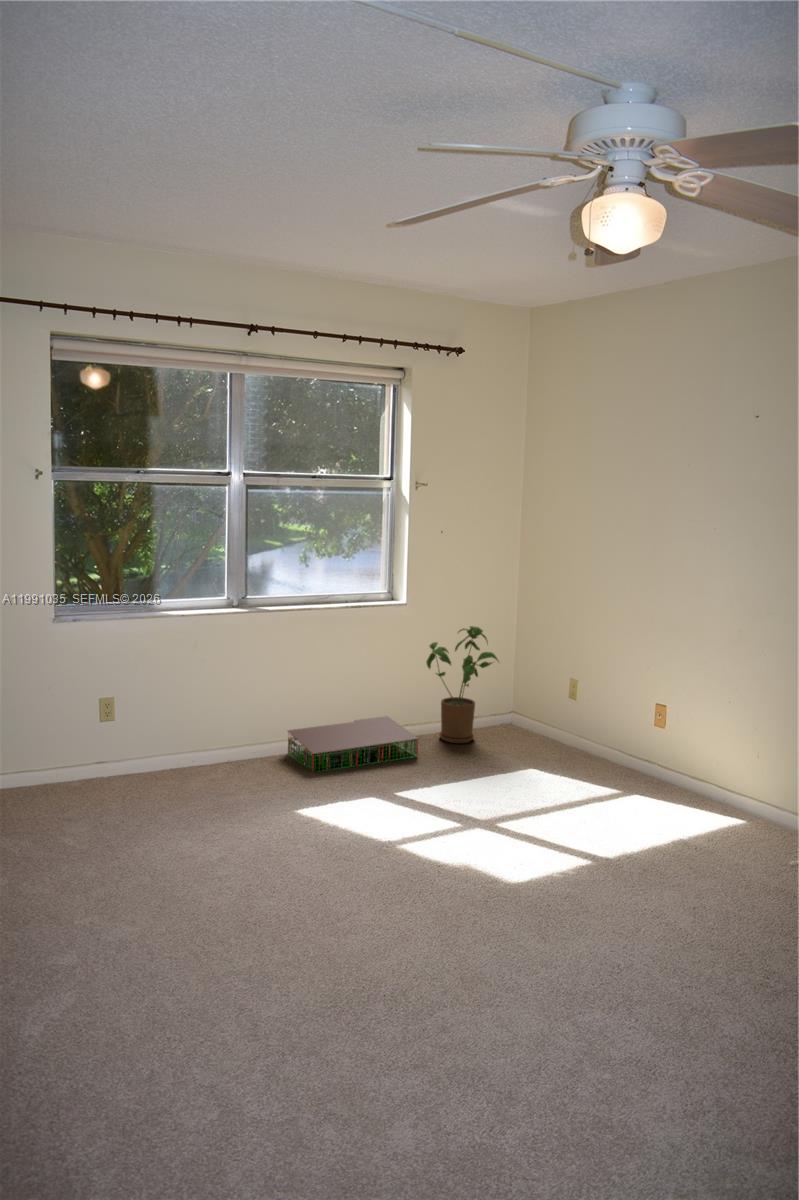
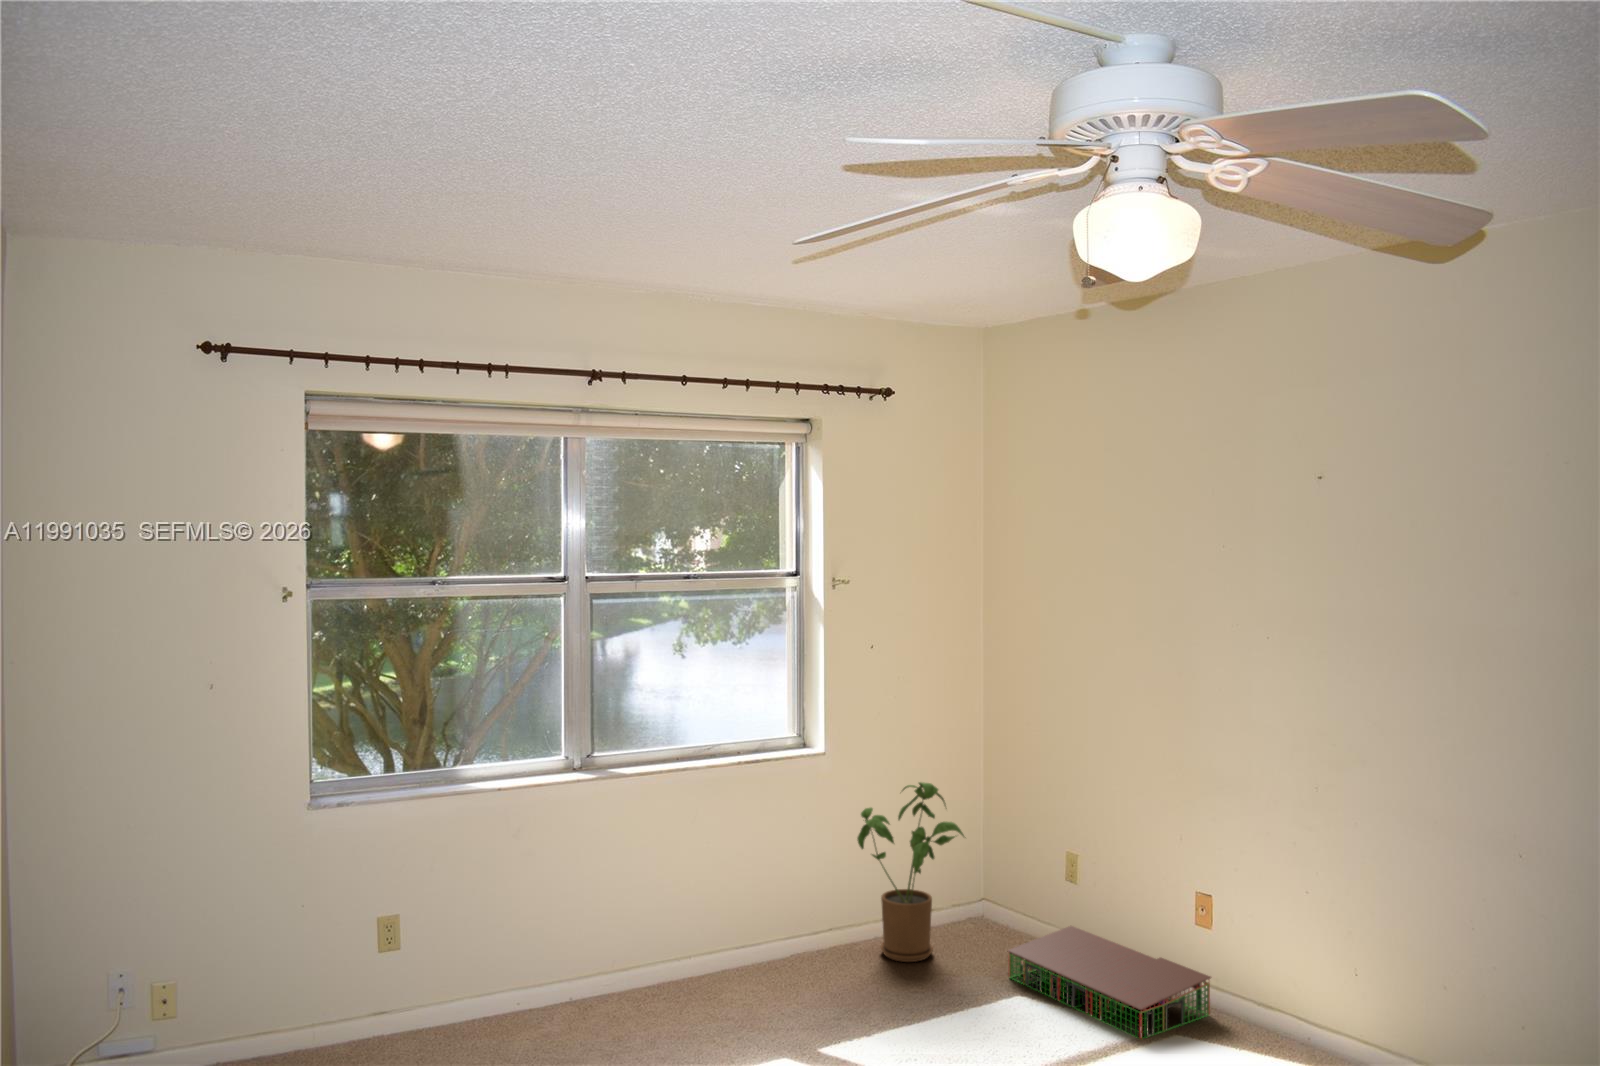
storage bin: present [288,716,418,772] -> present [1008,926,1211,1039]

